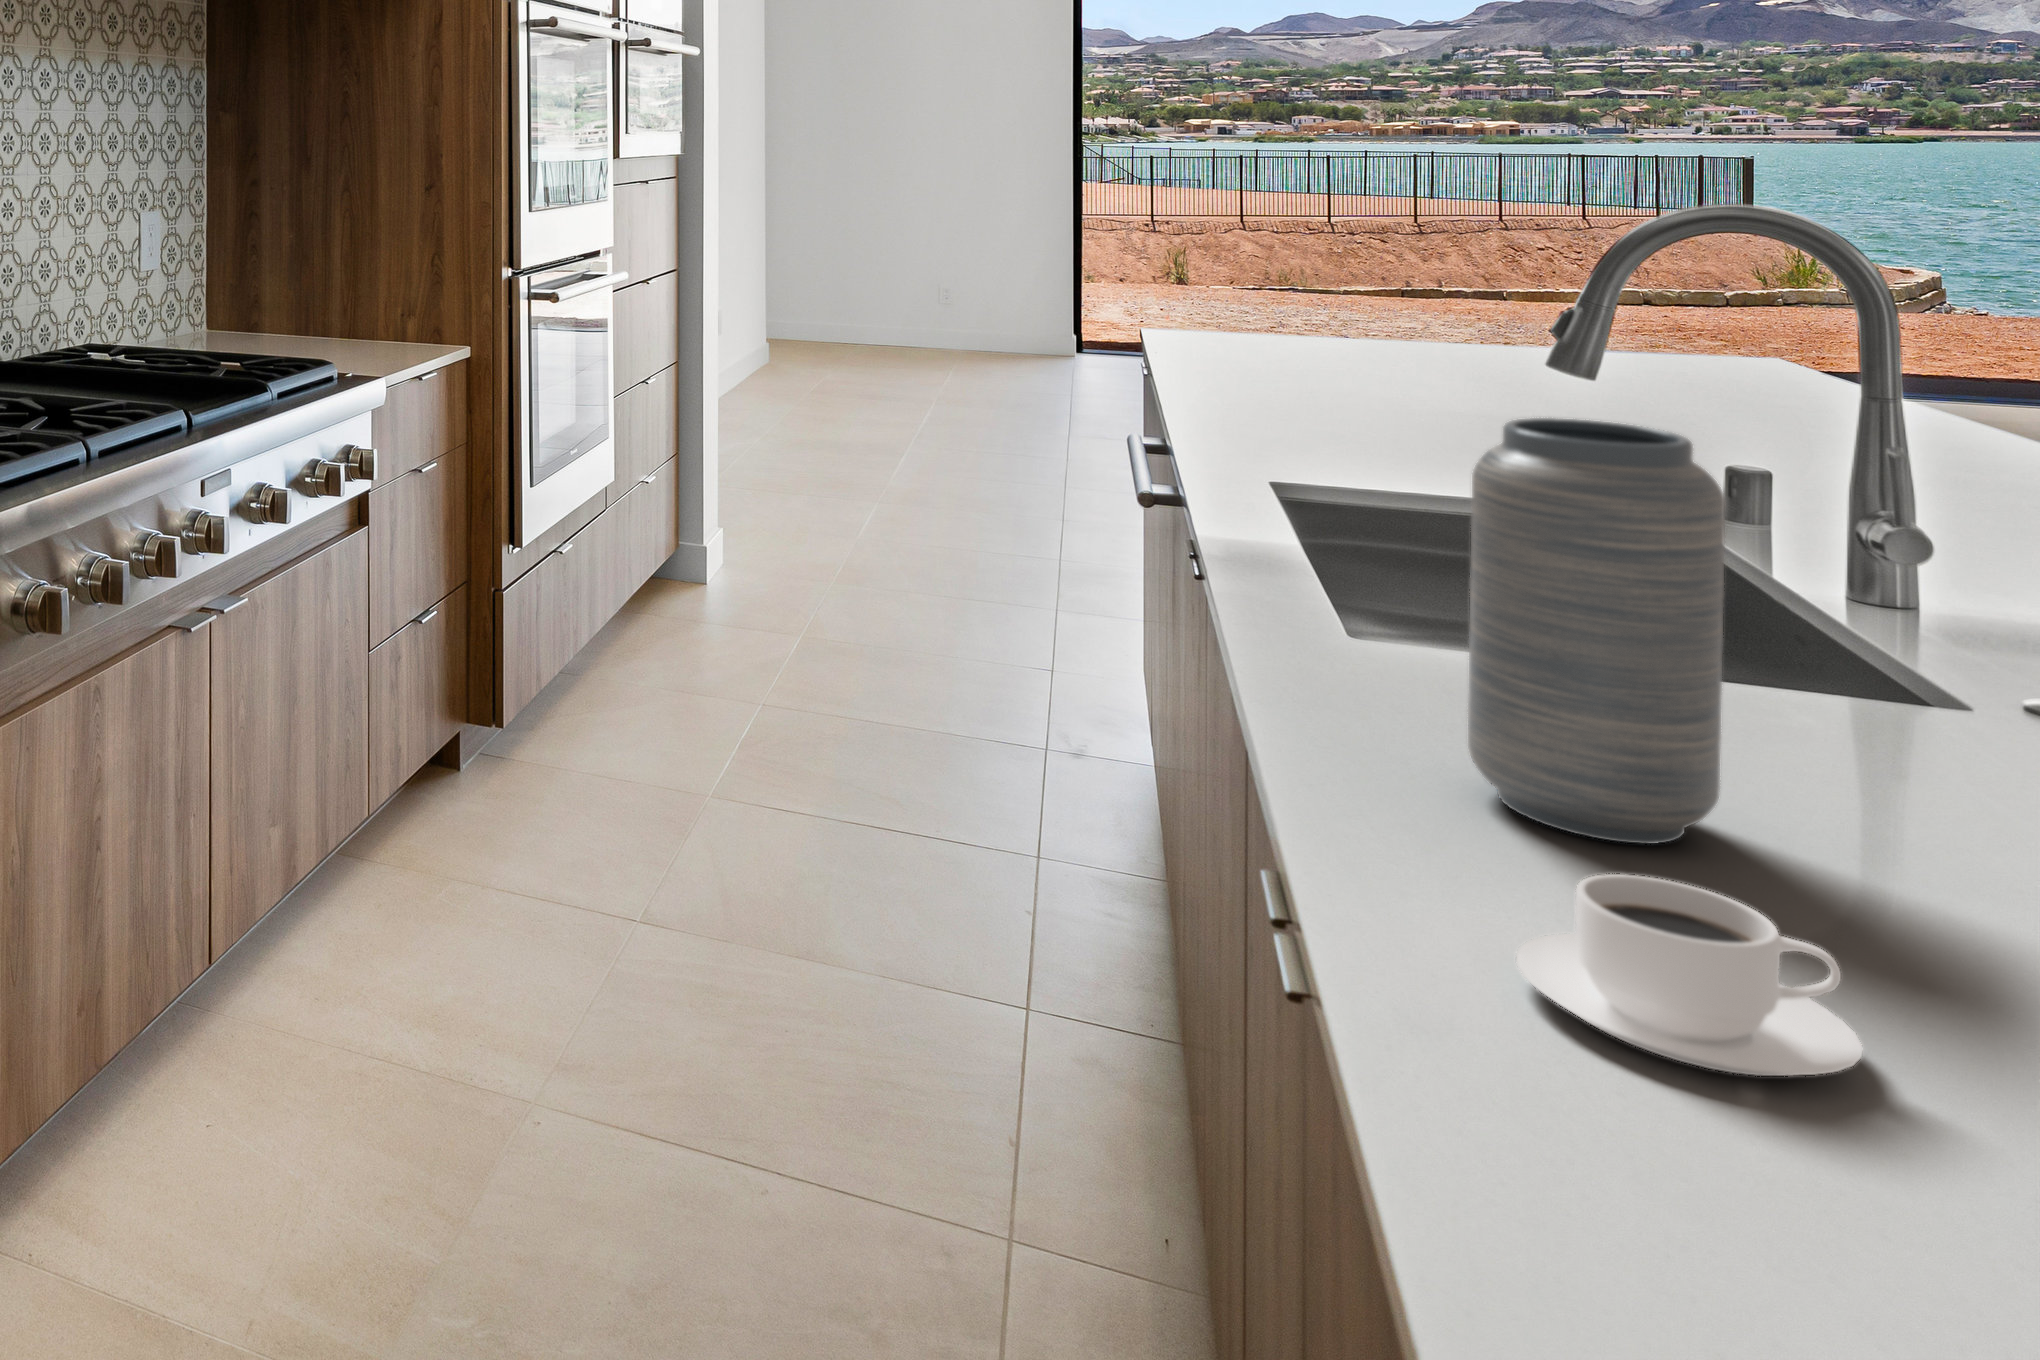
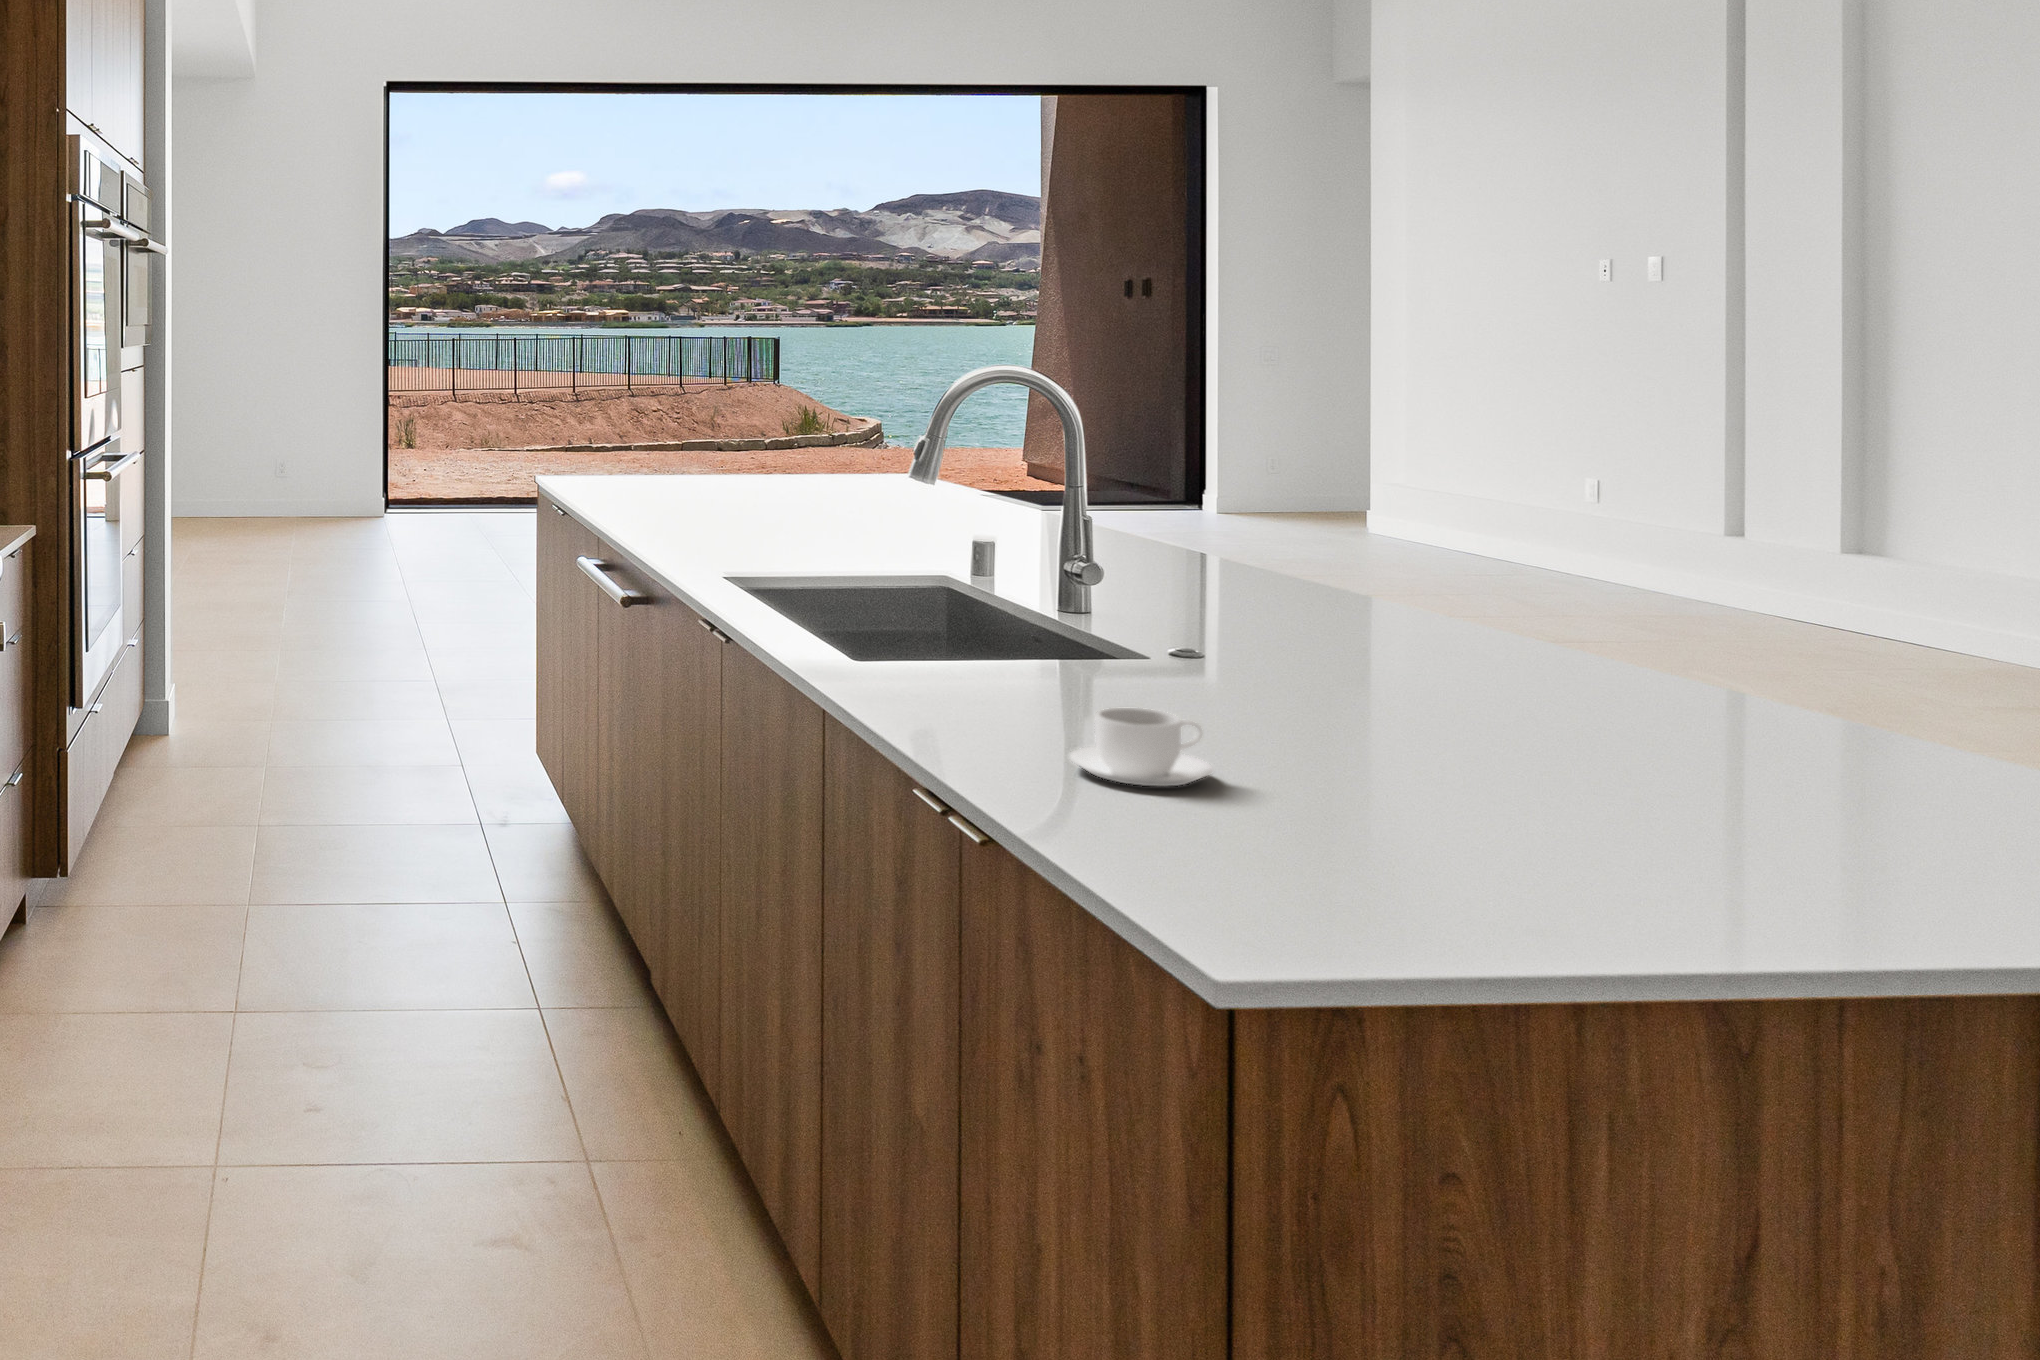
vase: present [1468,418,1726,844] -> none [972,484,1093,716]

